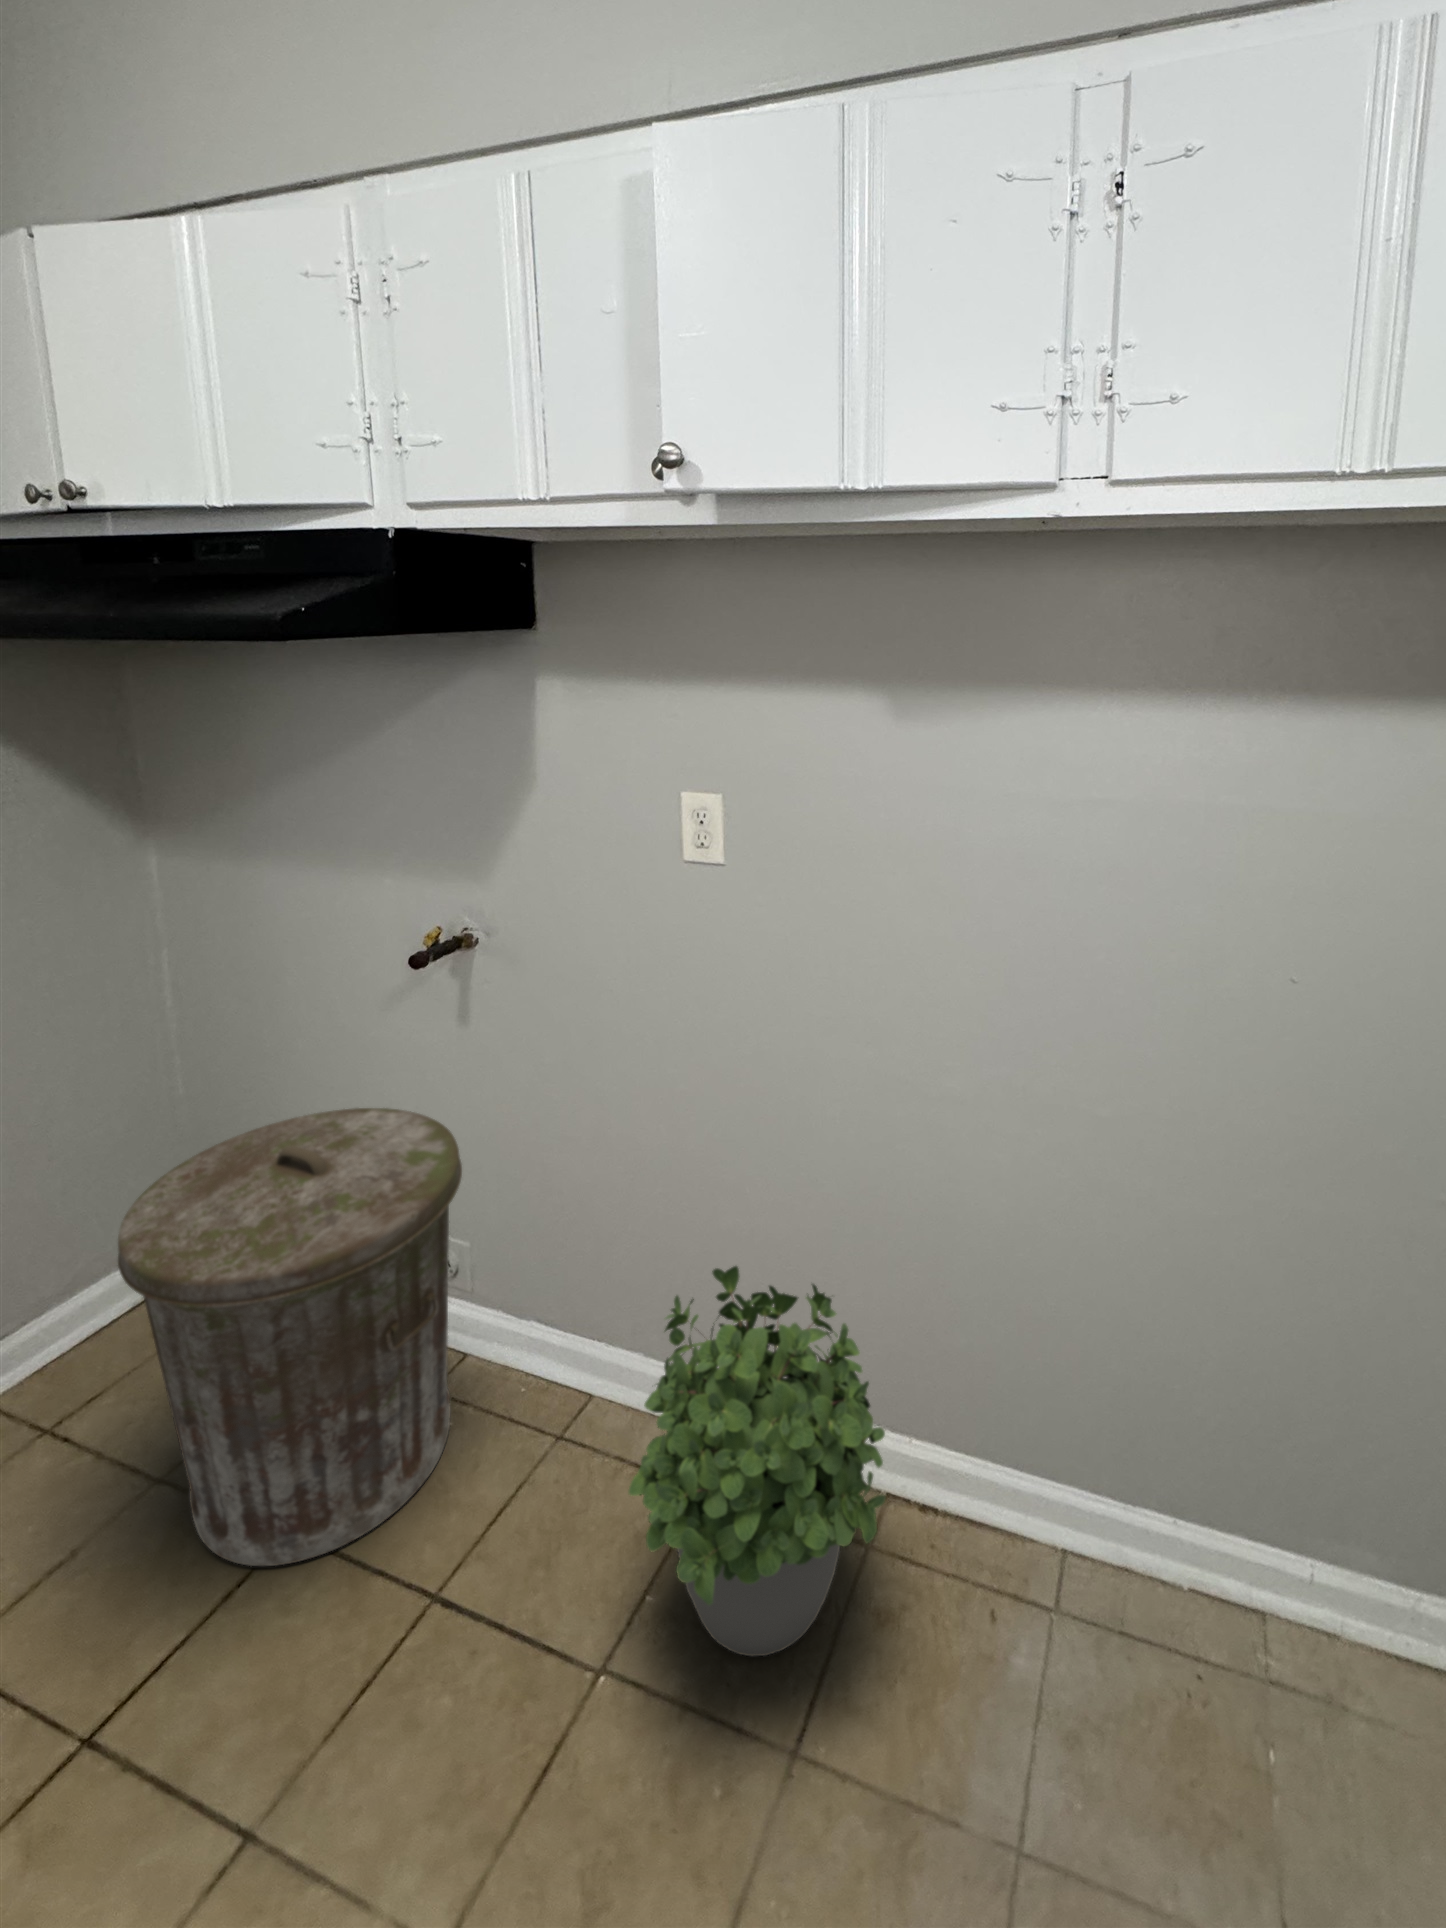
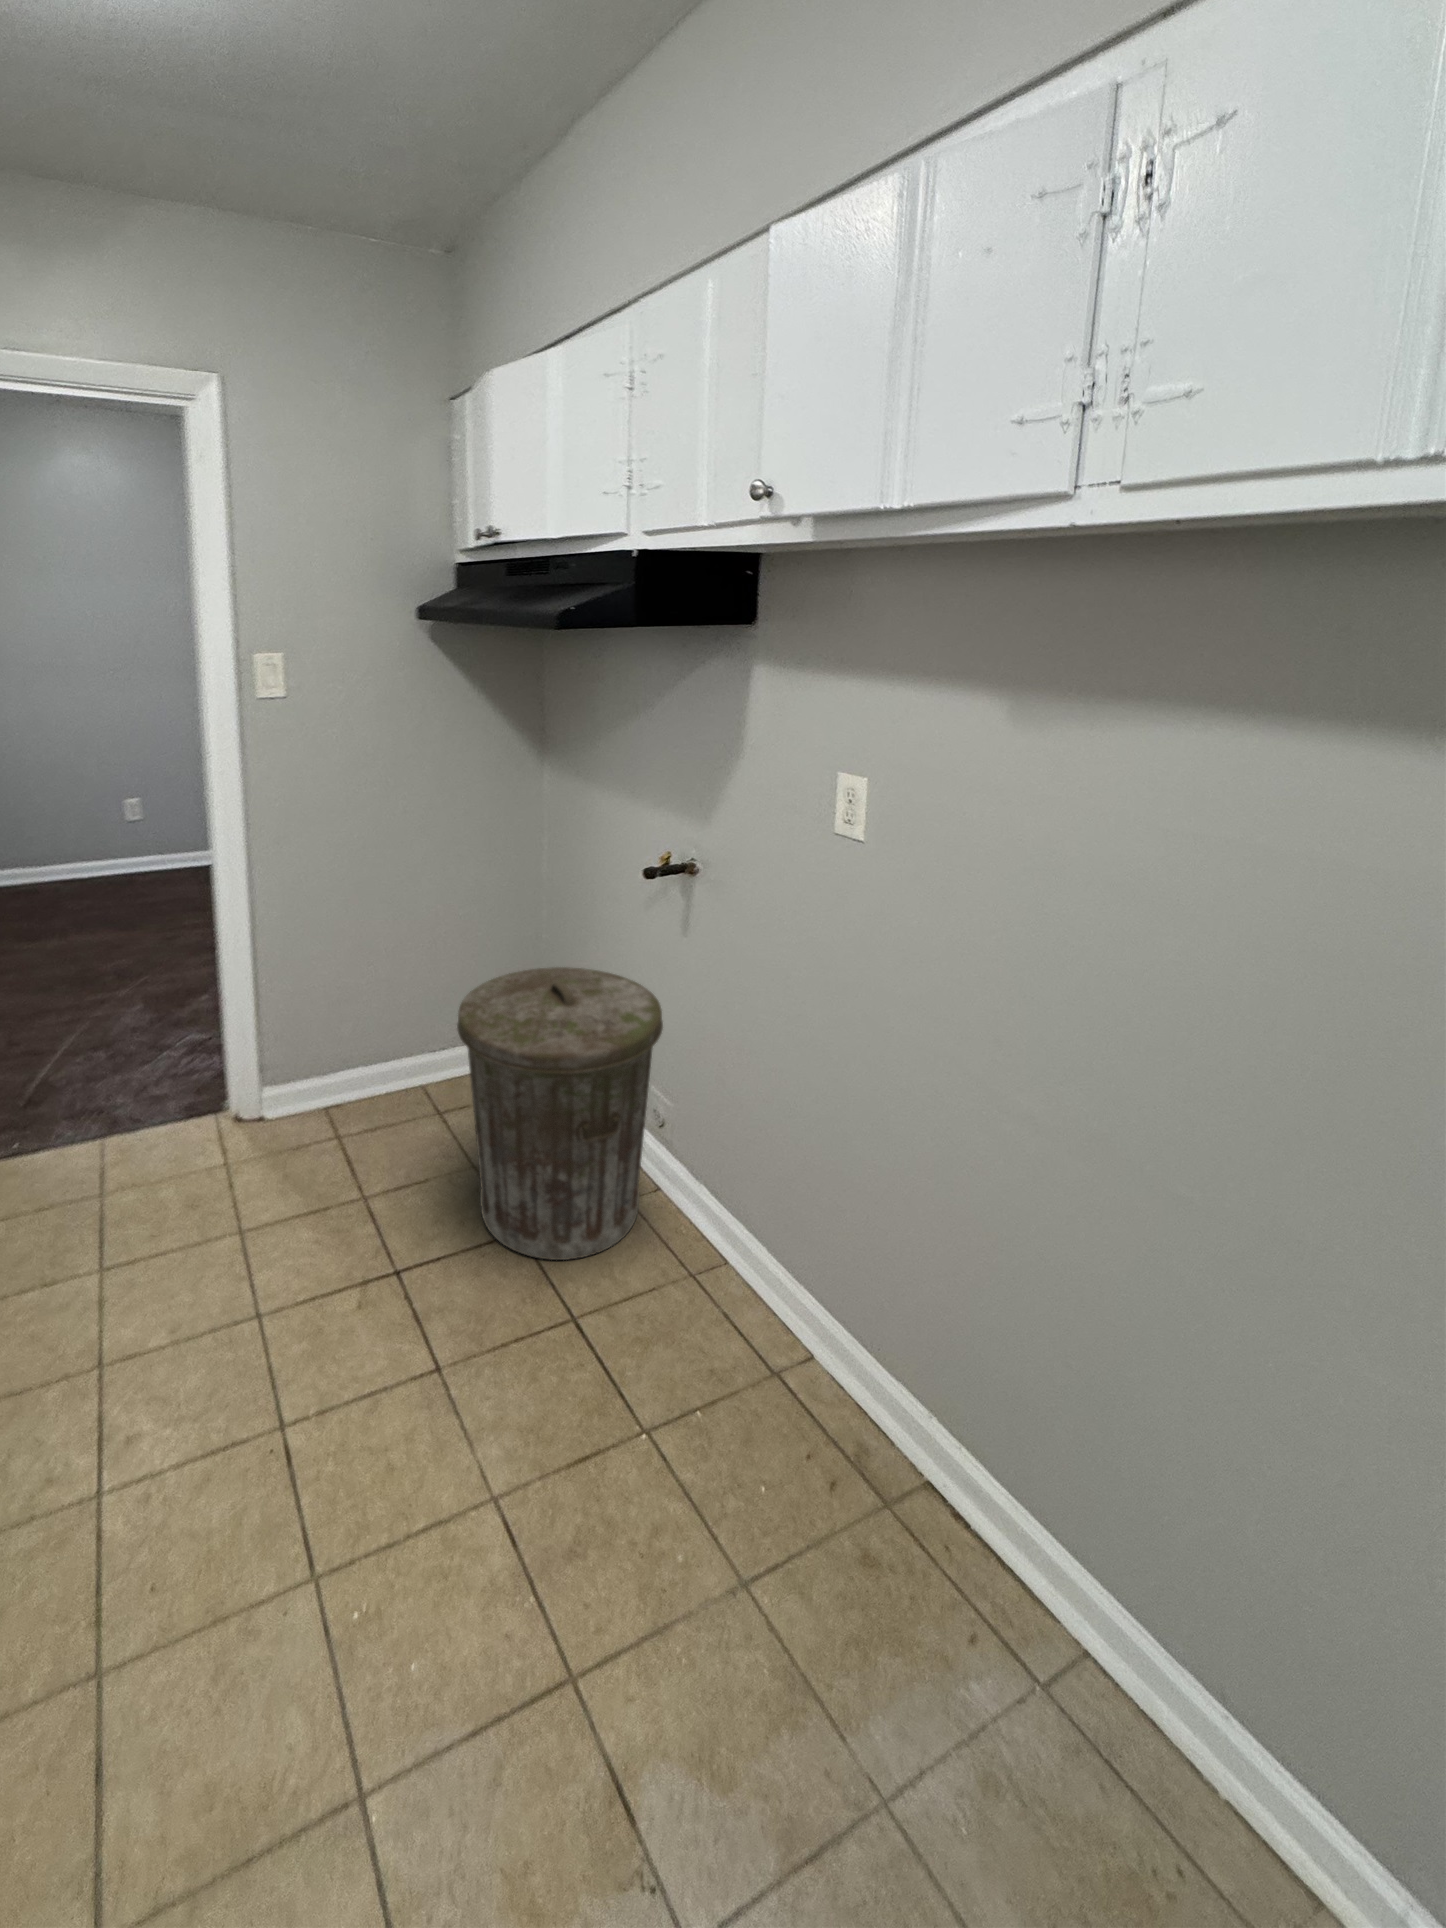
potted plant: present [629,1266,886,1656] -> none [669,1188,899,1520]

